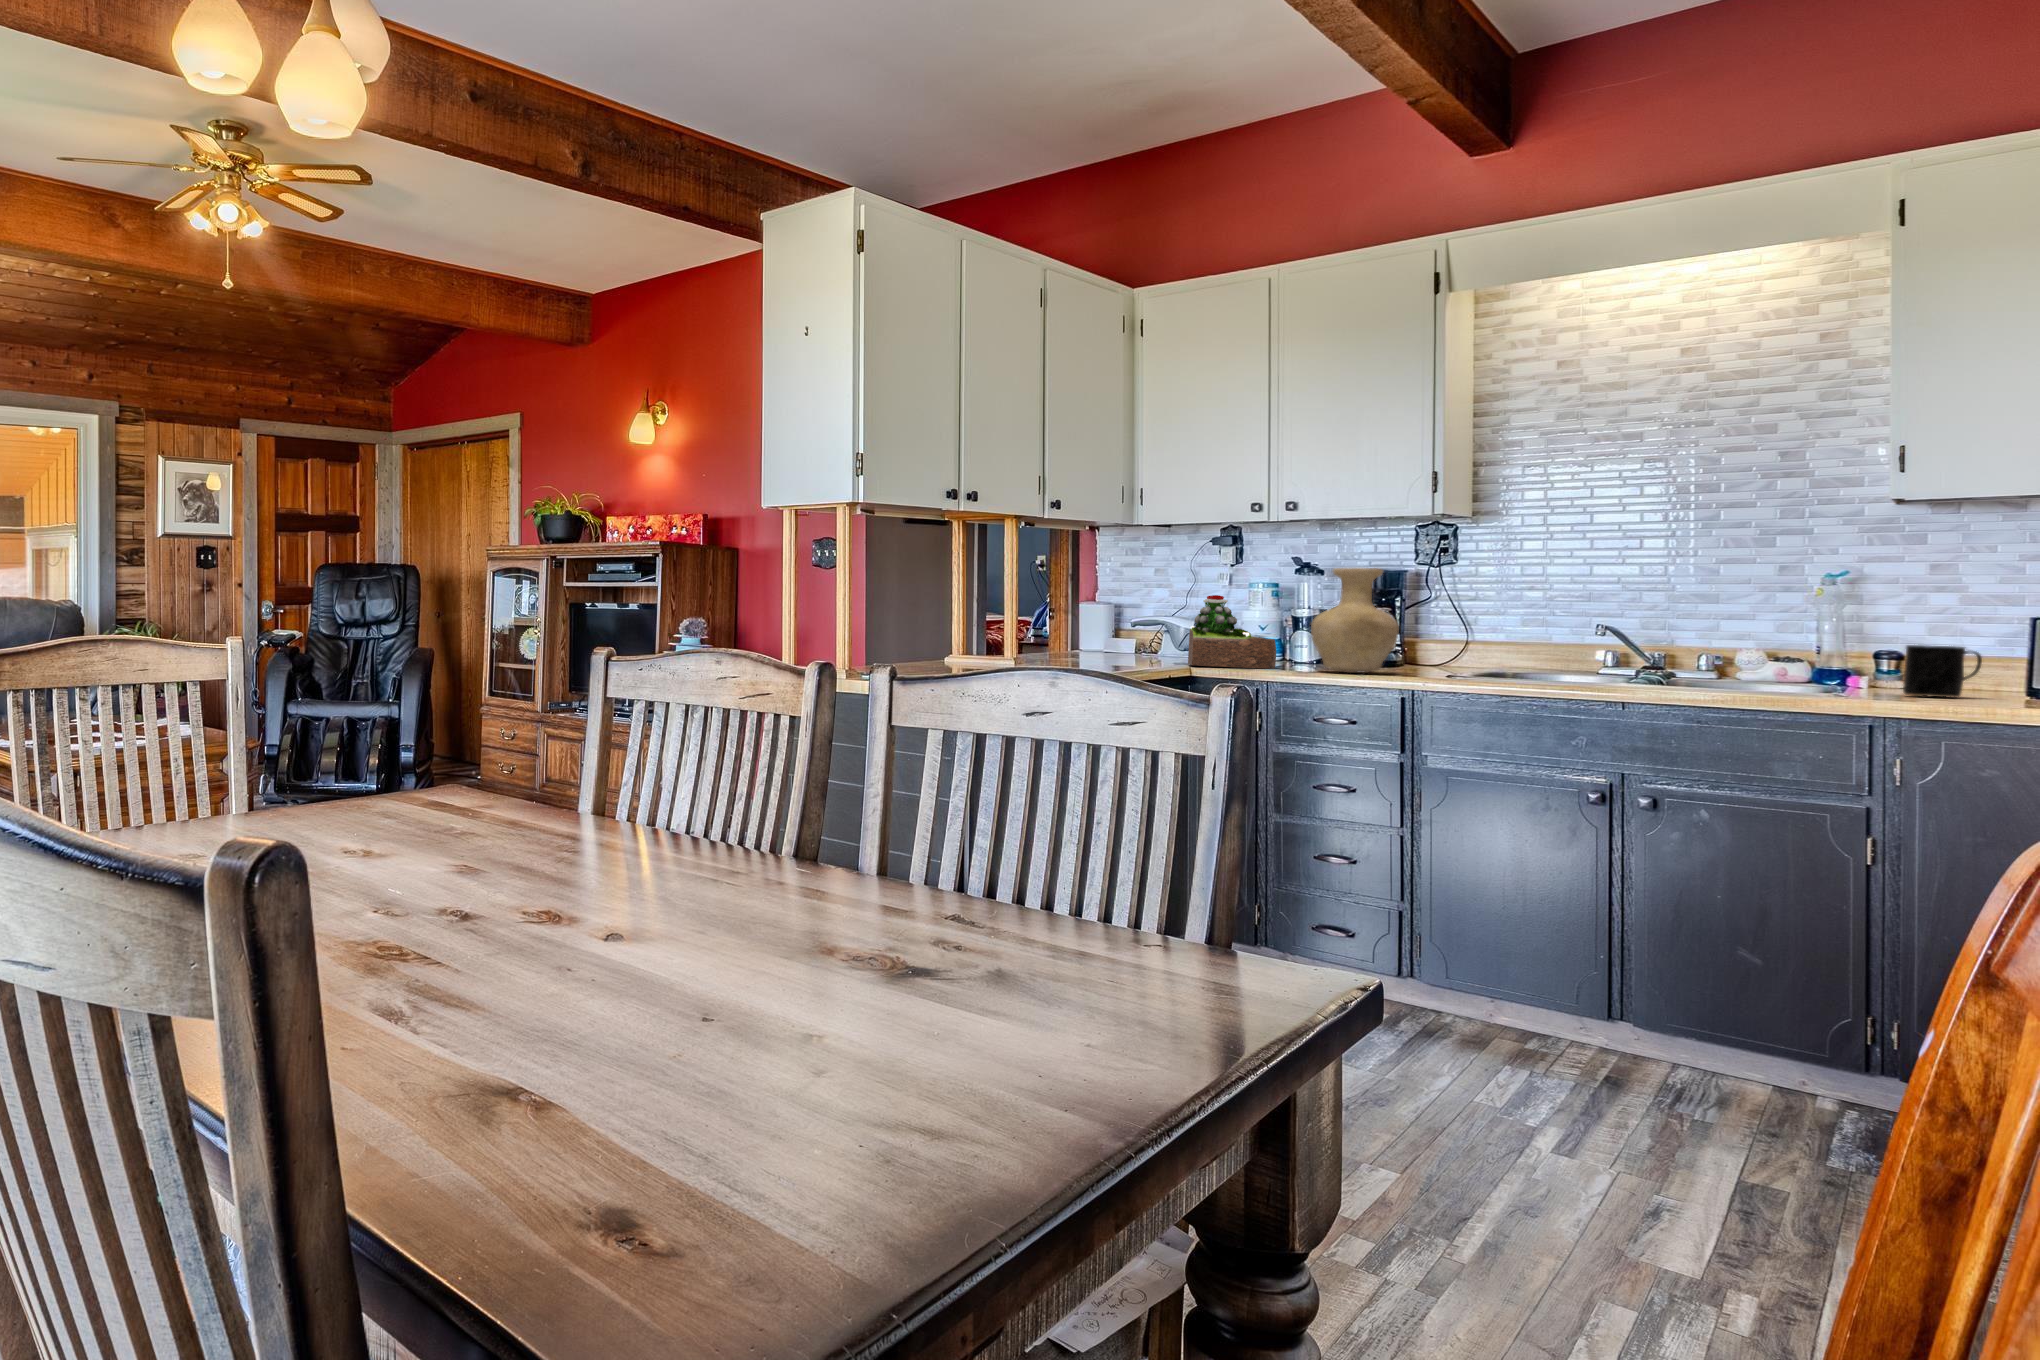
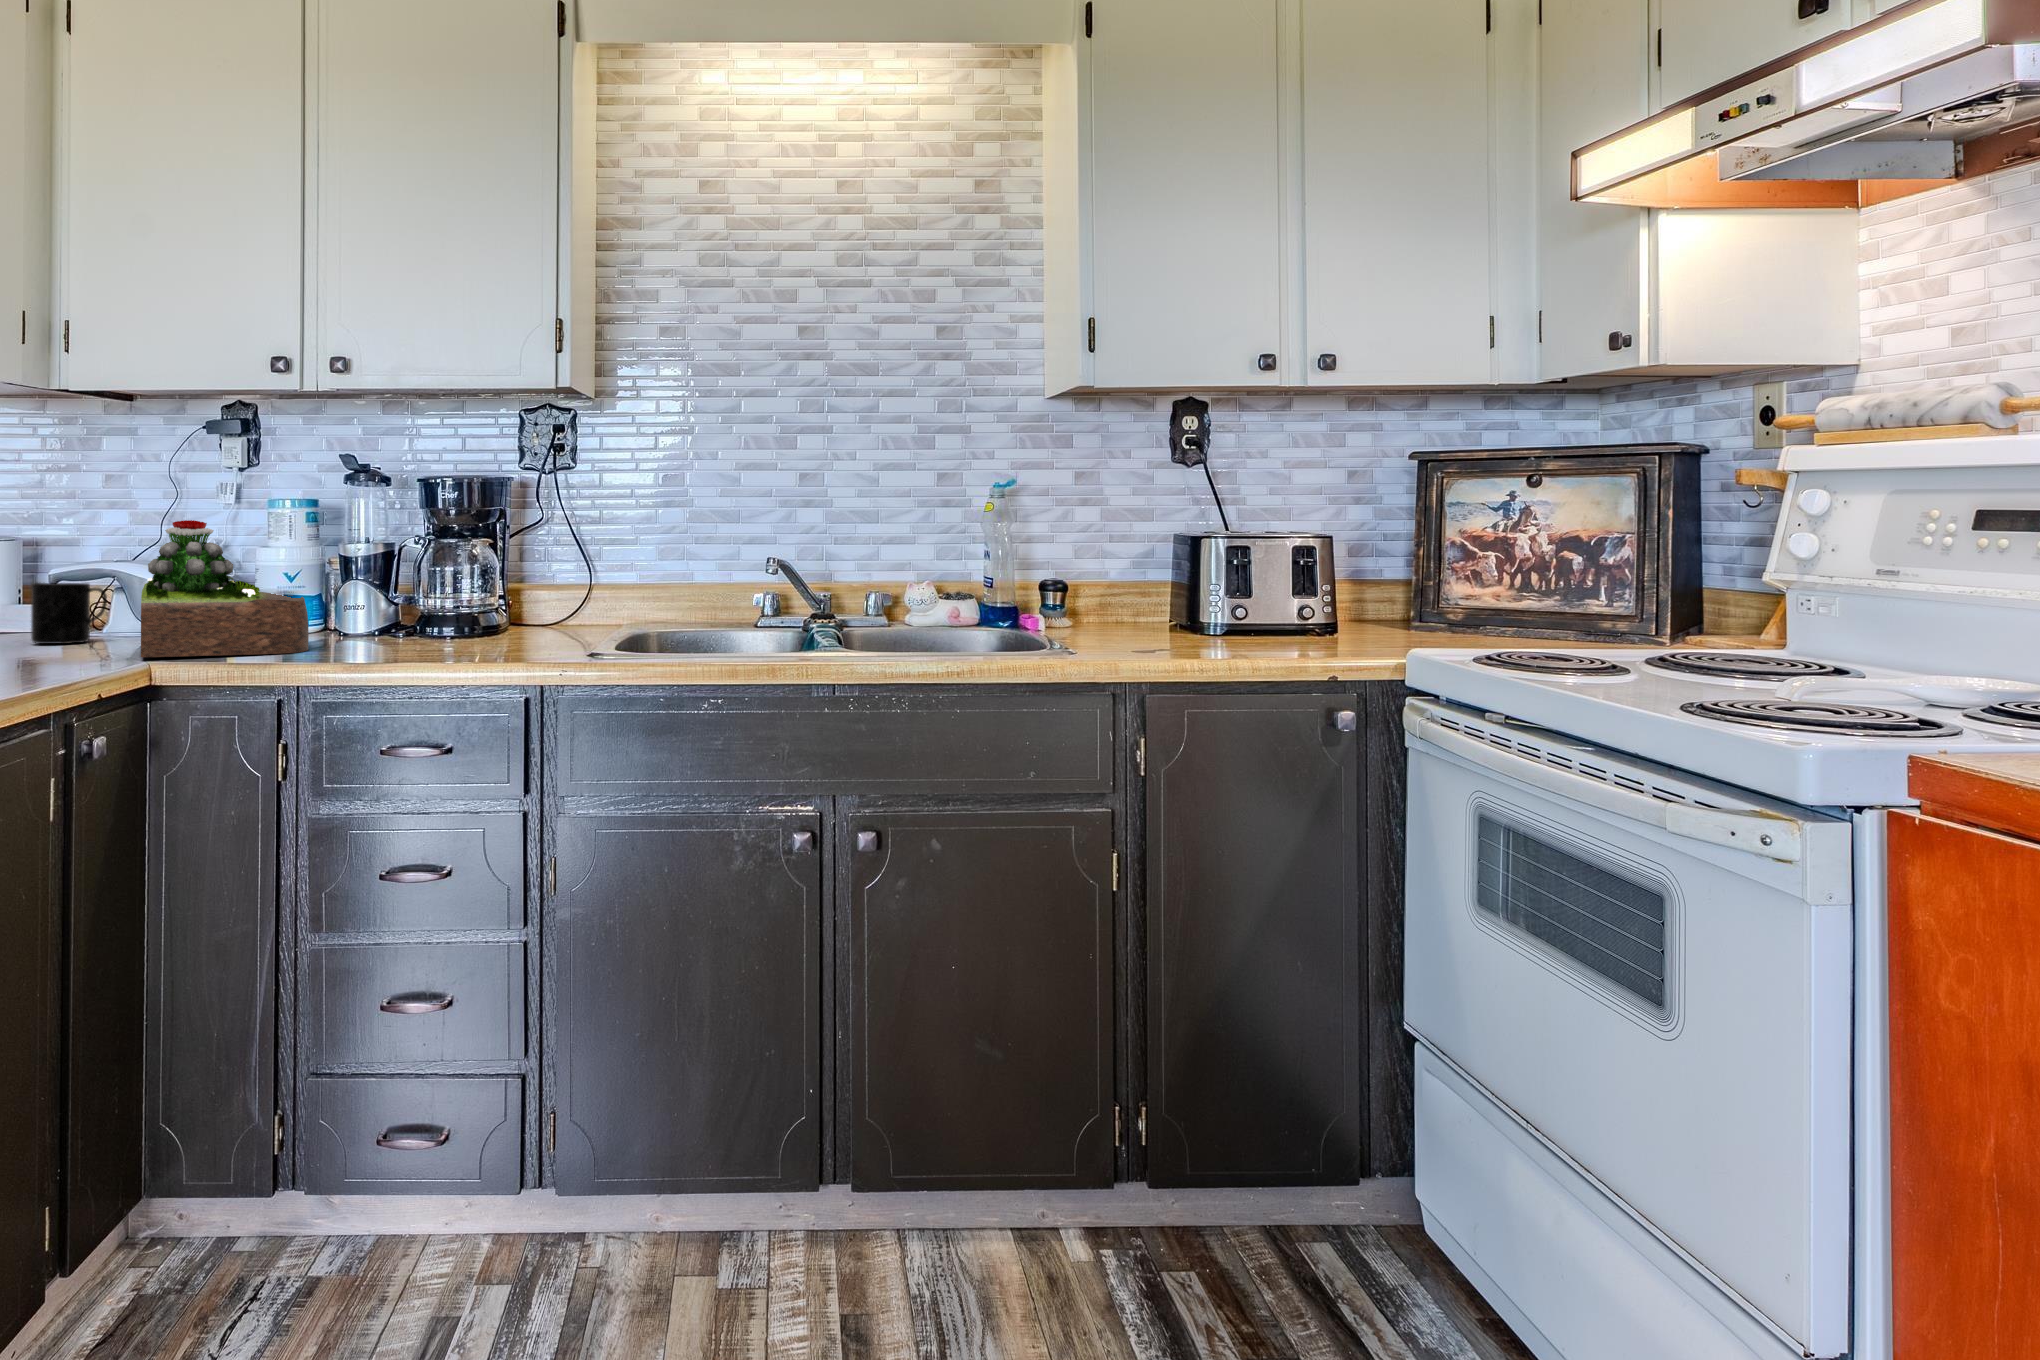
vase: present [1311,568,1399,673] -> none [359,472,506,657]
mug: present [1903,645,1982,698] -> present [31,583,107,644]

